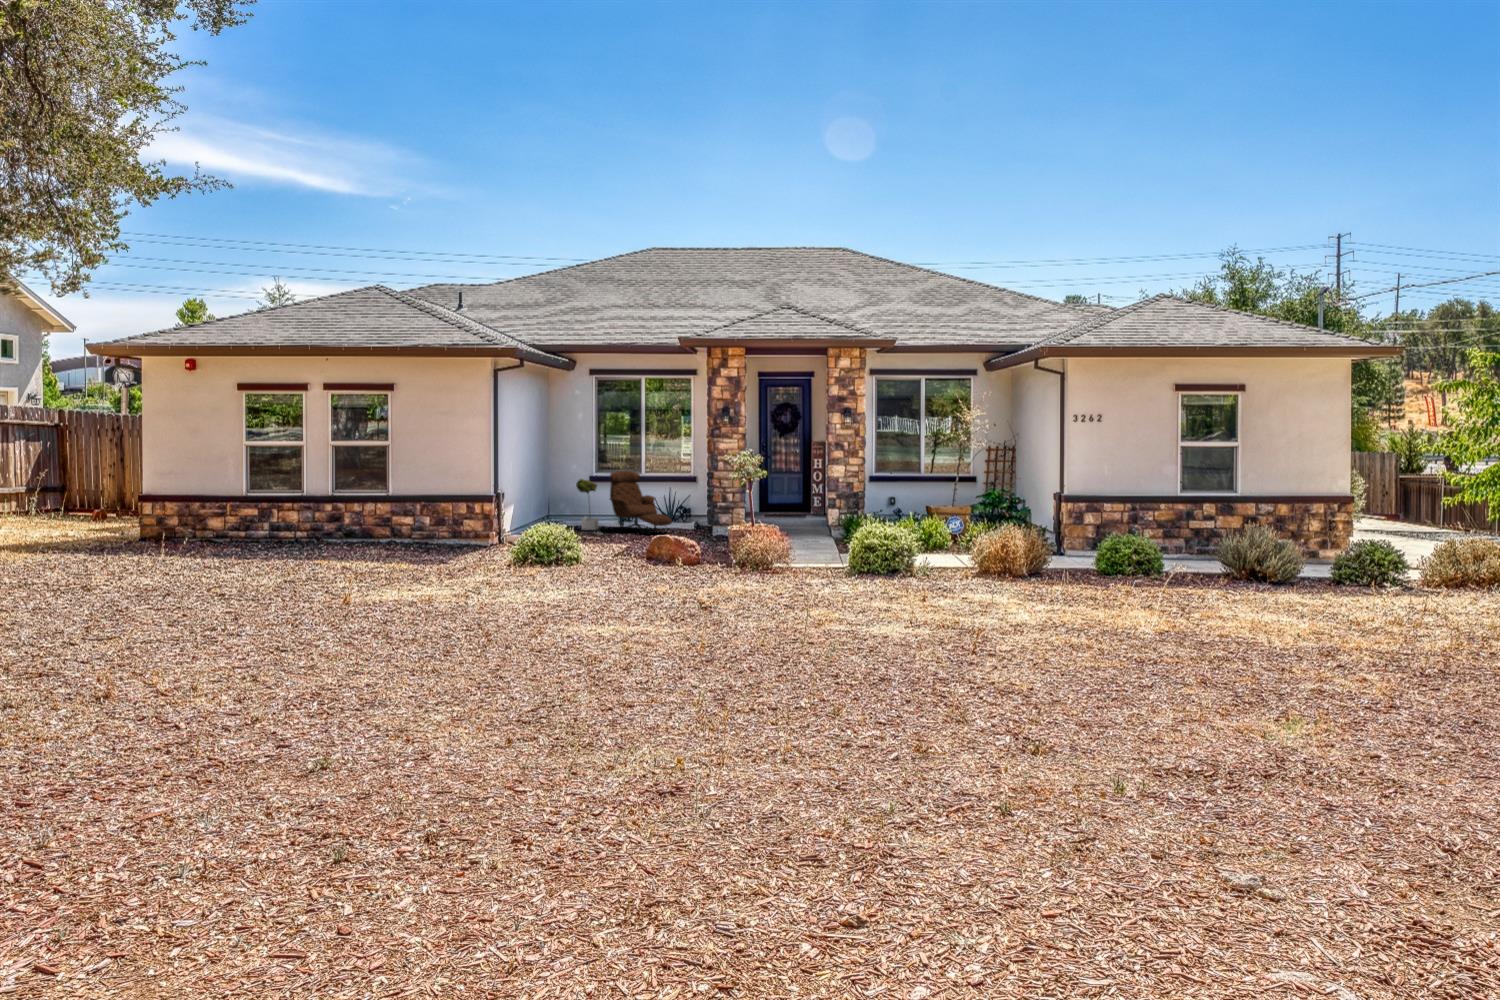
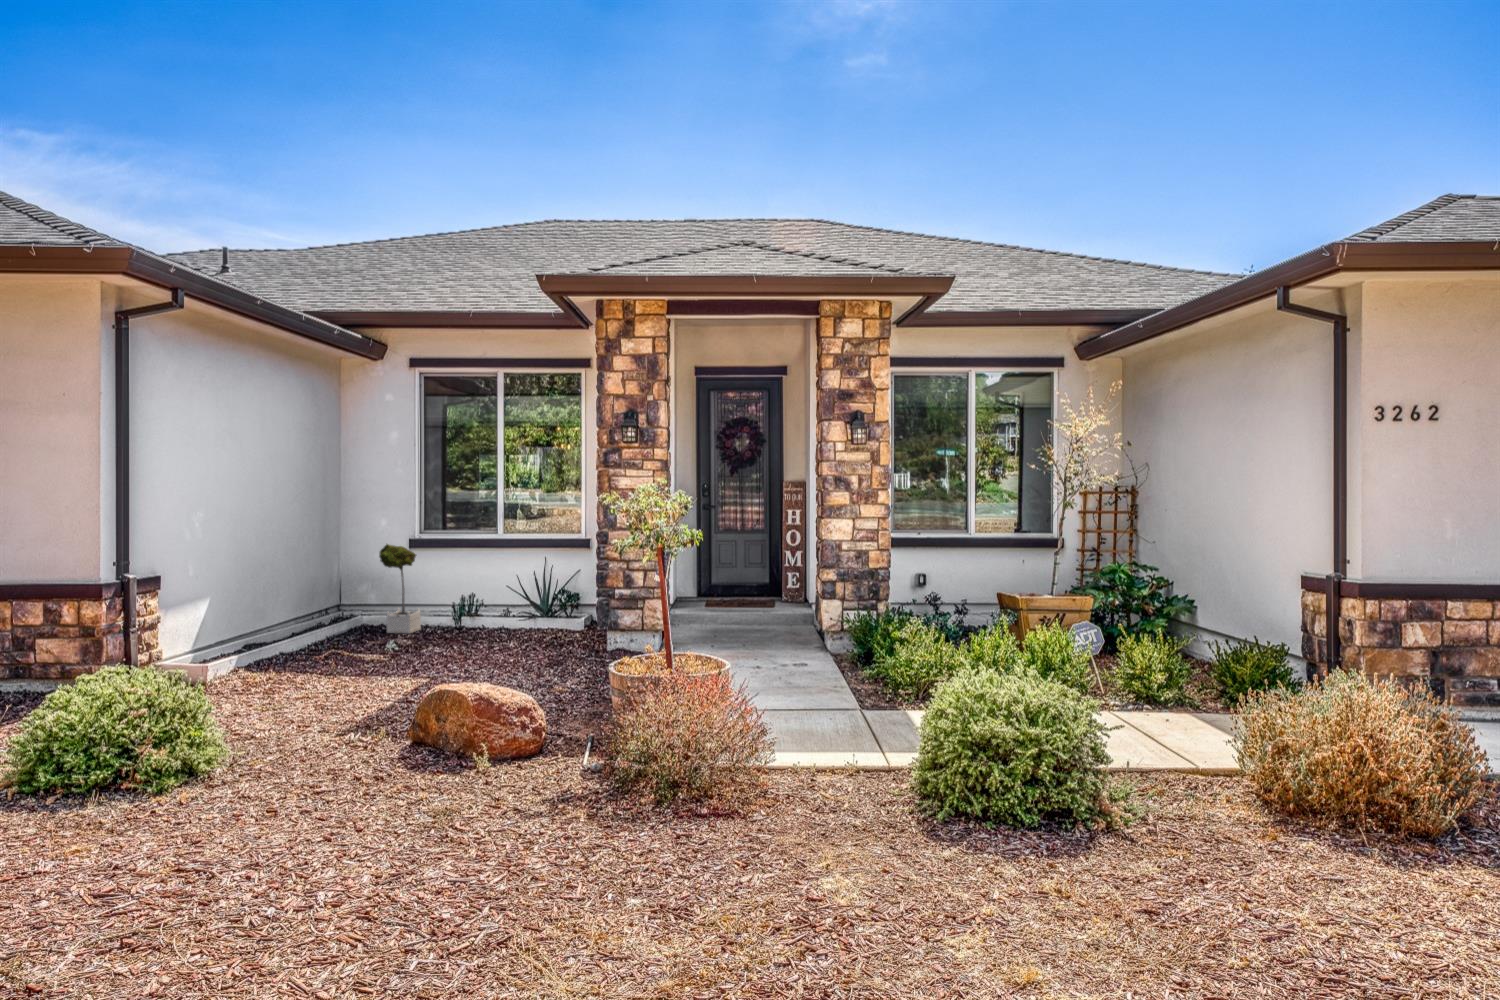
lounge chair: present [610,471,672,533] -> none [432,530,540,646]

